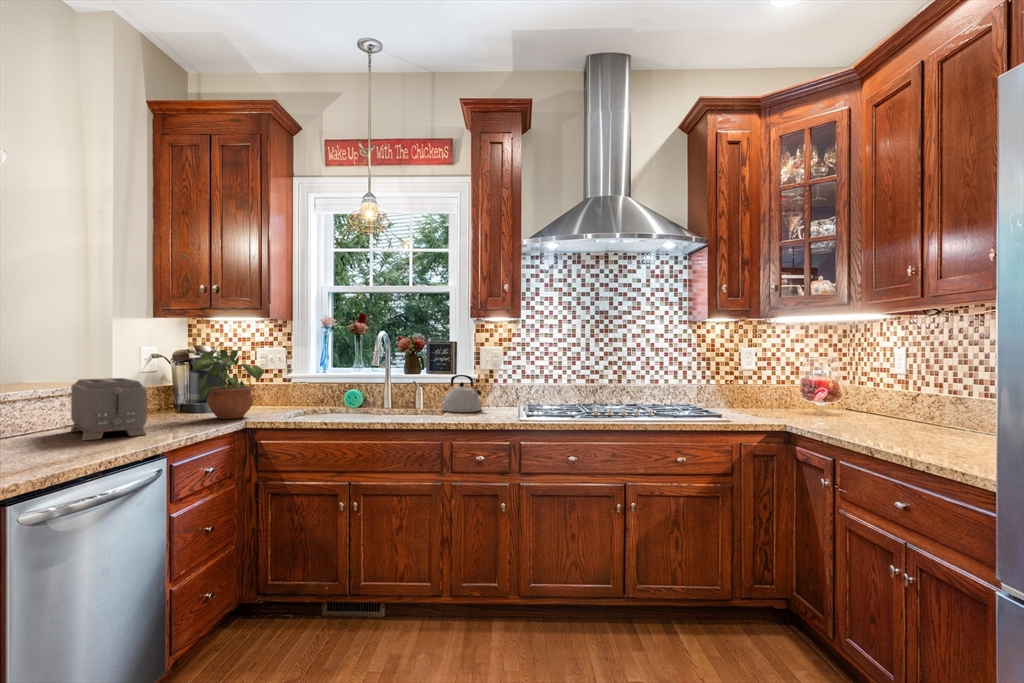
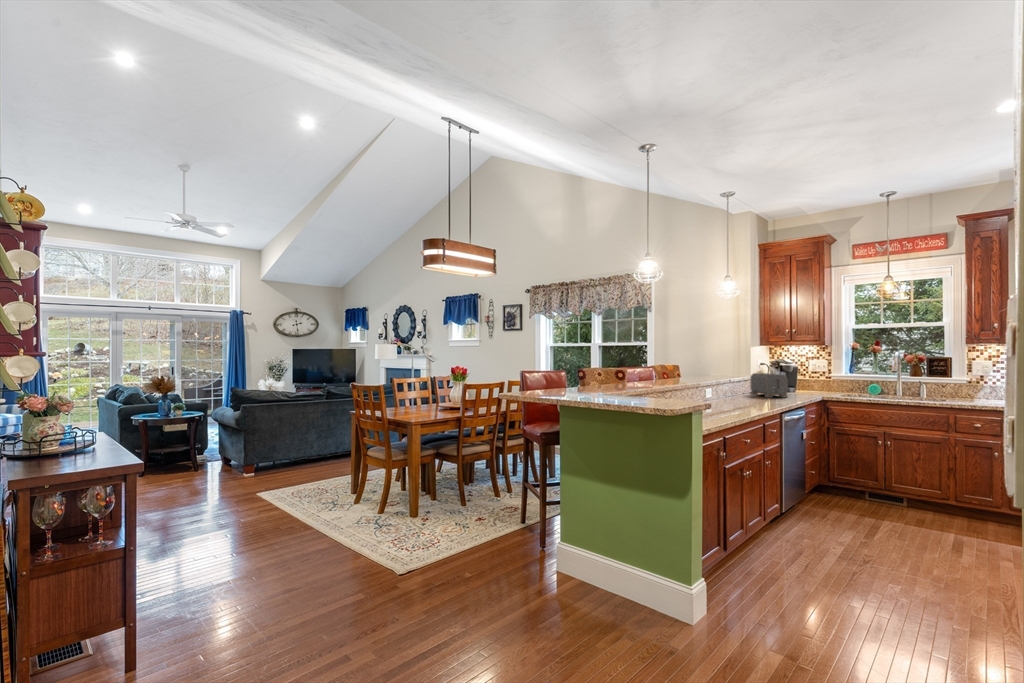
potted plant: present [190,344,263,419] -> none [789,358,828,395]
kettle: present [442,375,481,412] -> none [942,378,975,401]

